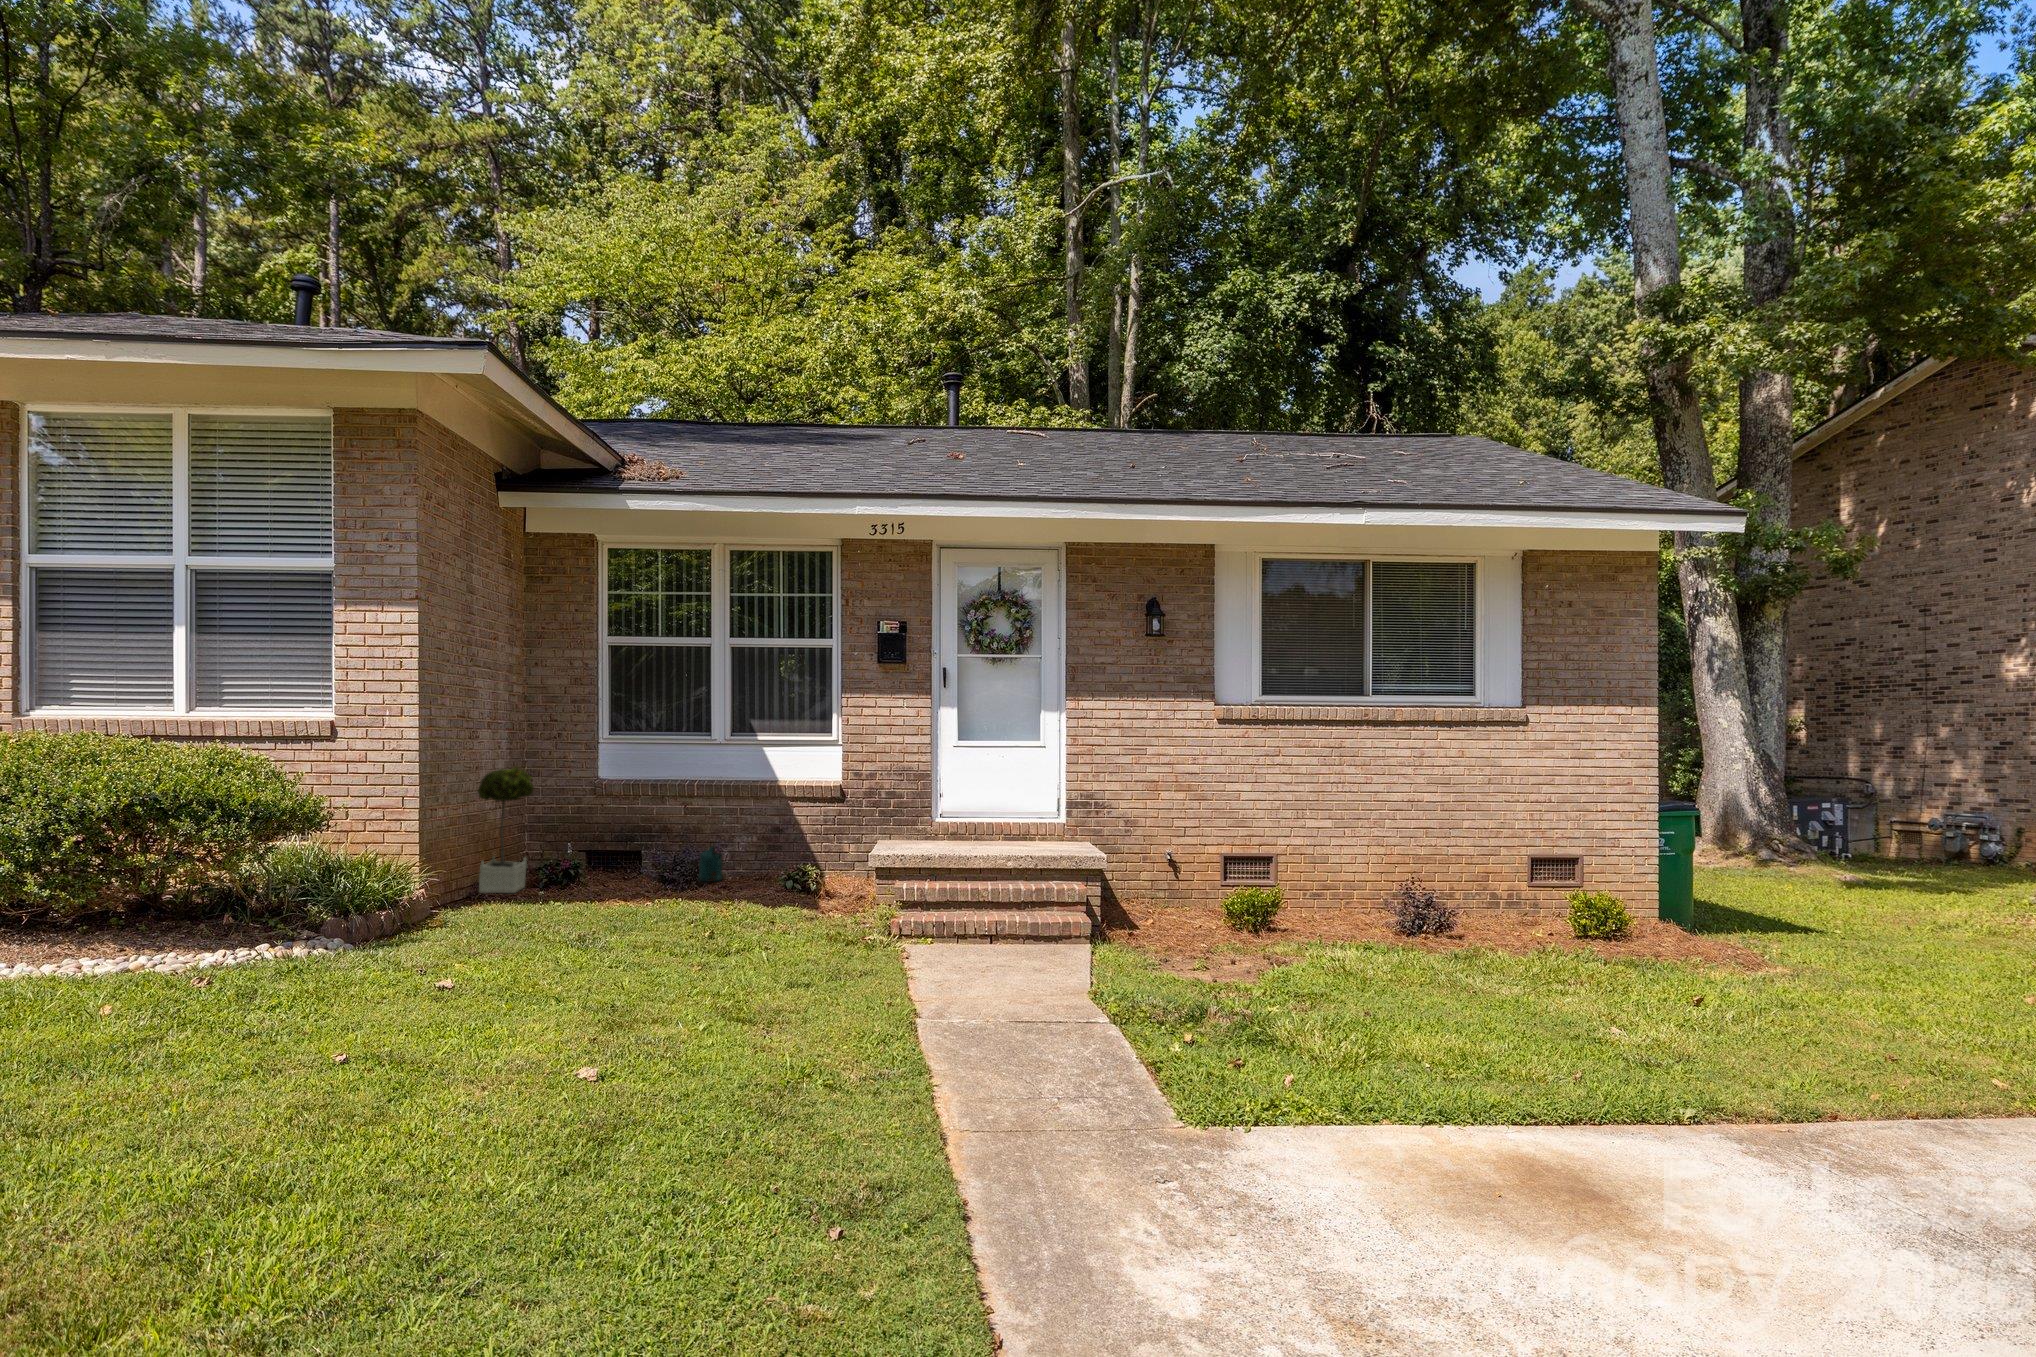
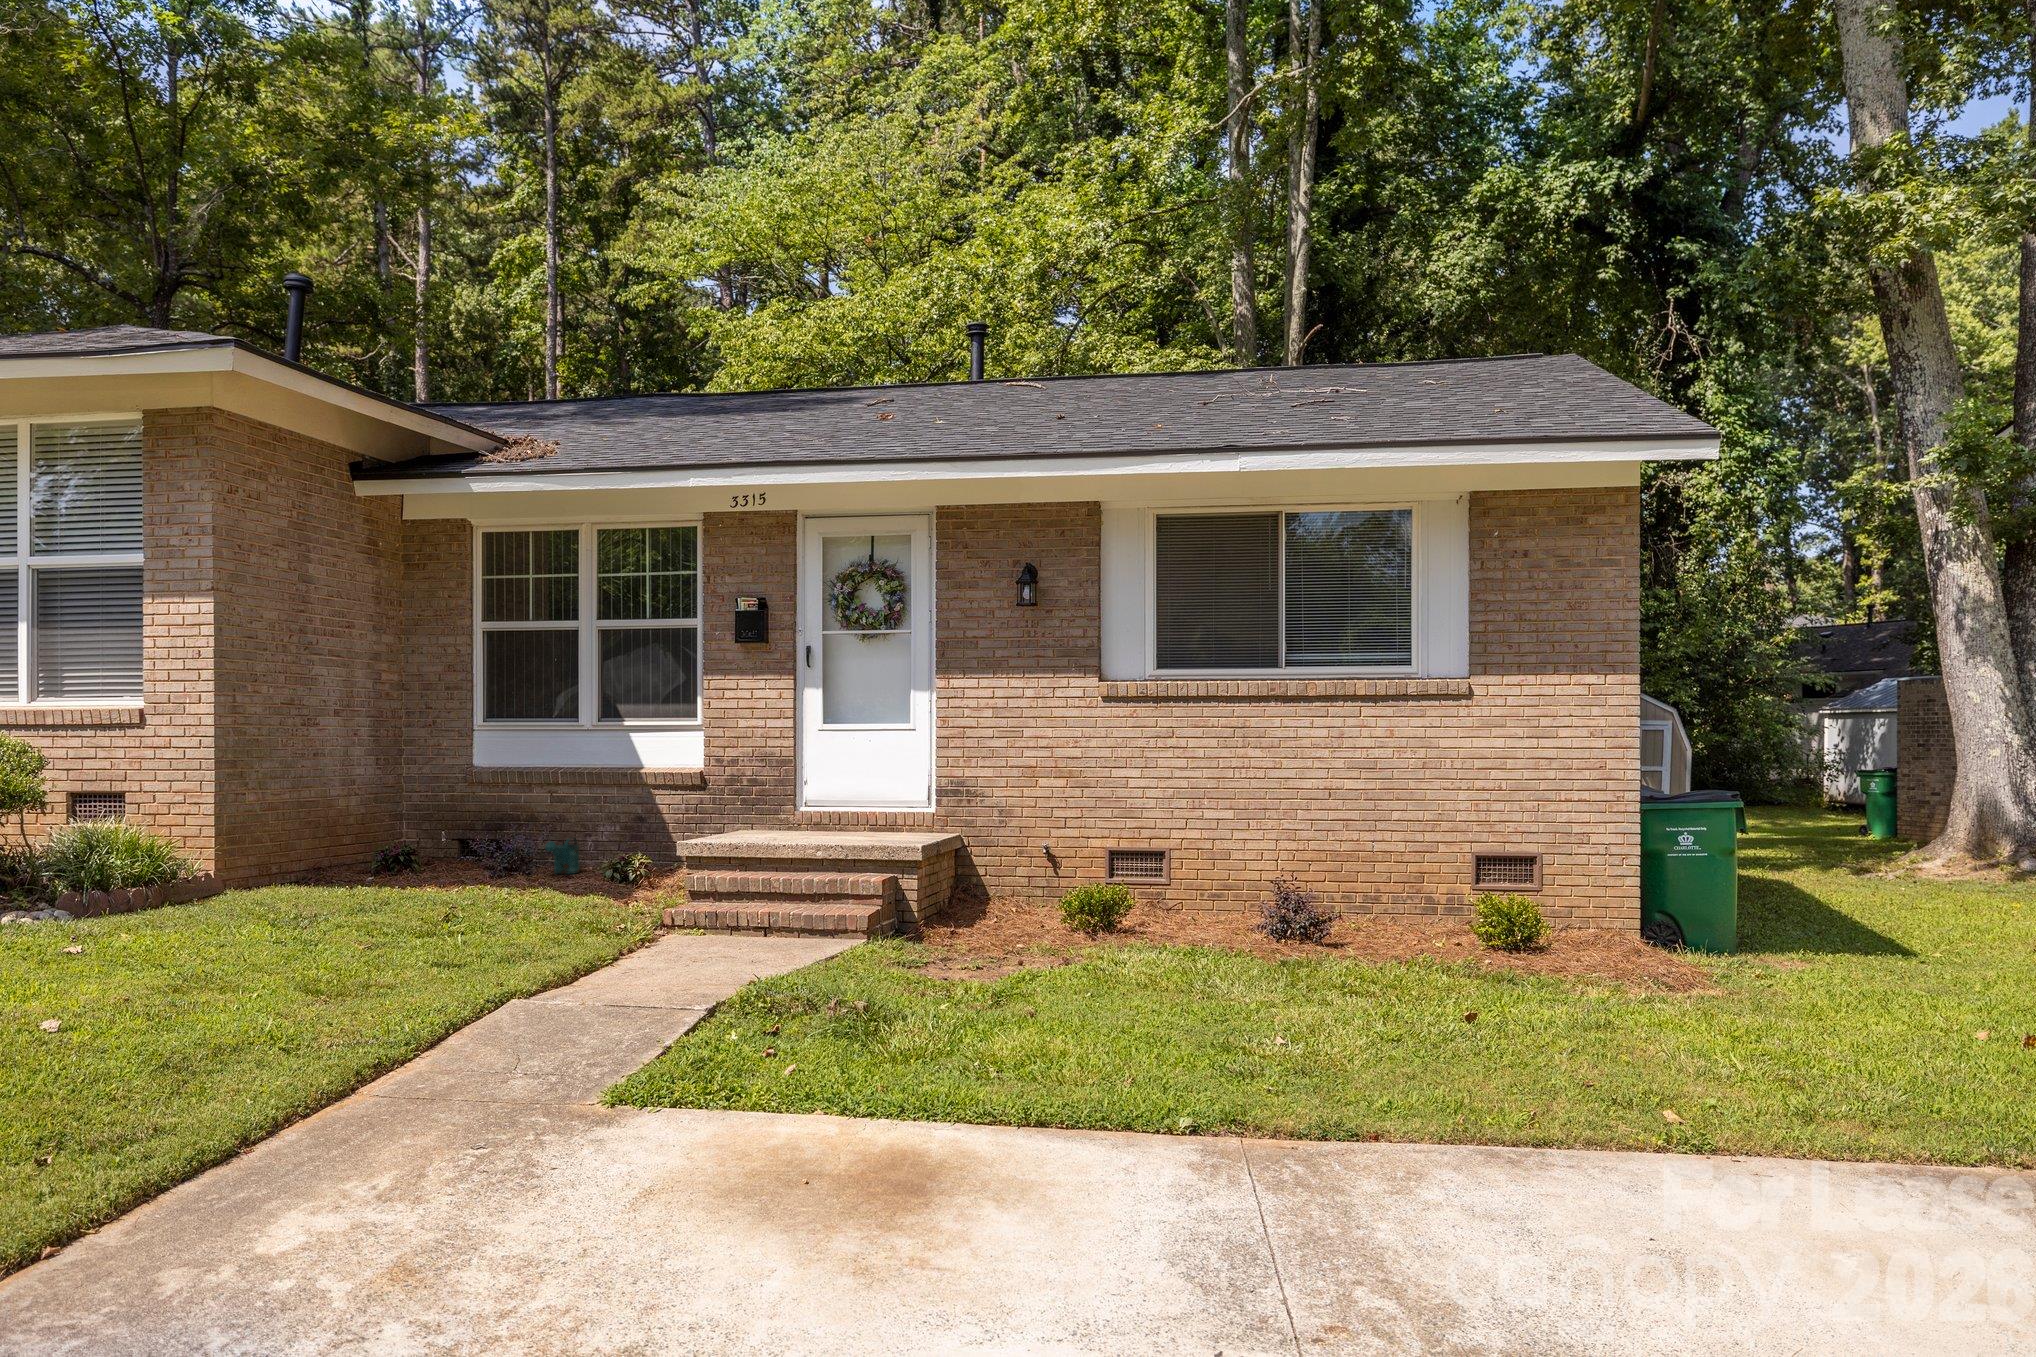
potted tree: present [478,767,533,893] -> none [300,752,363,880]

